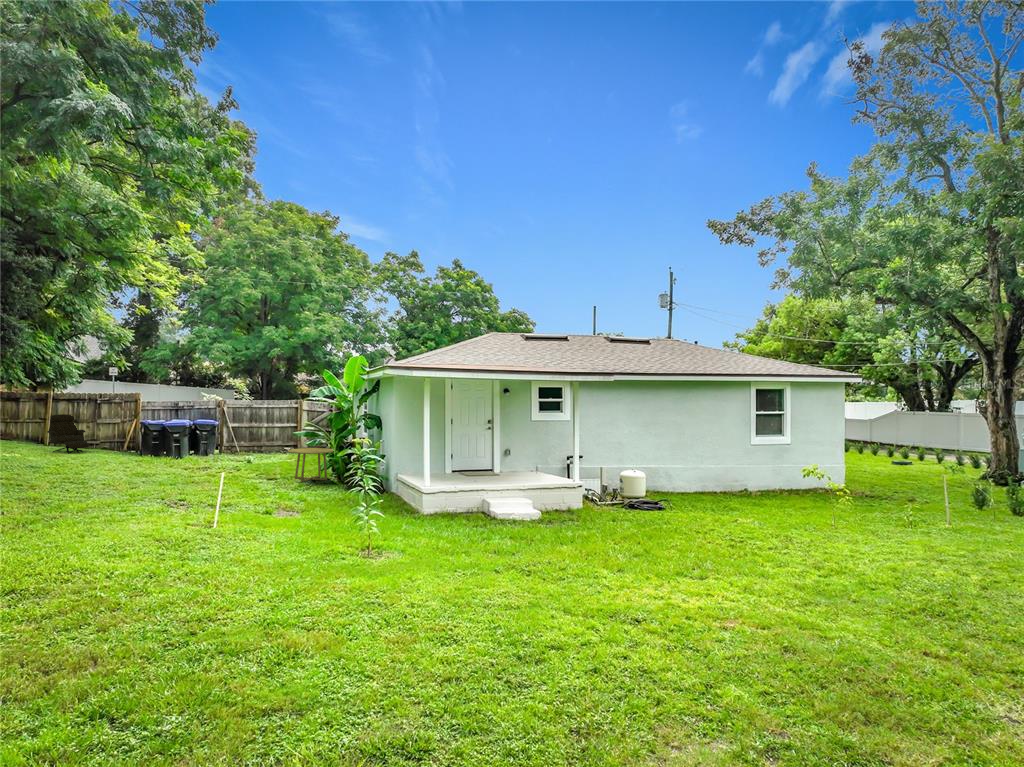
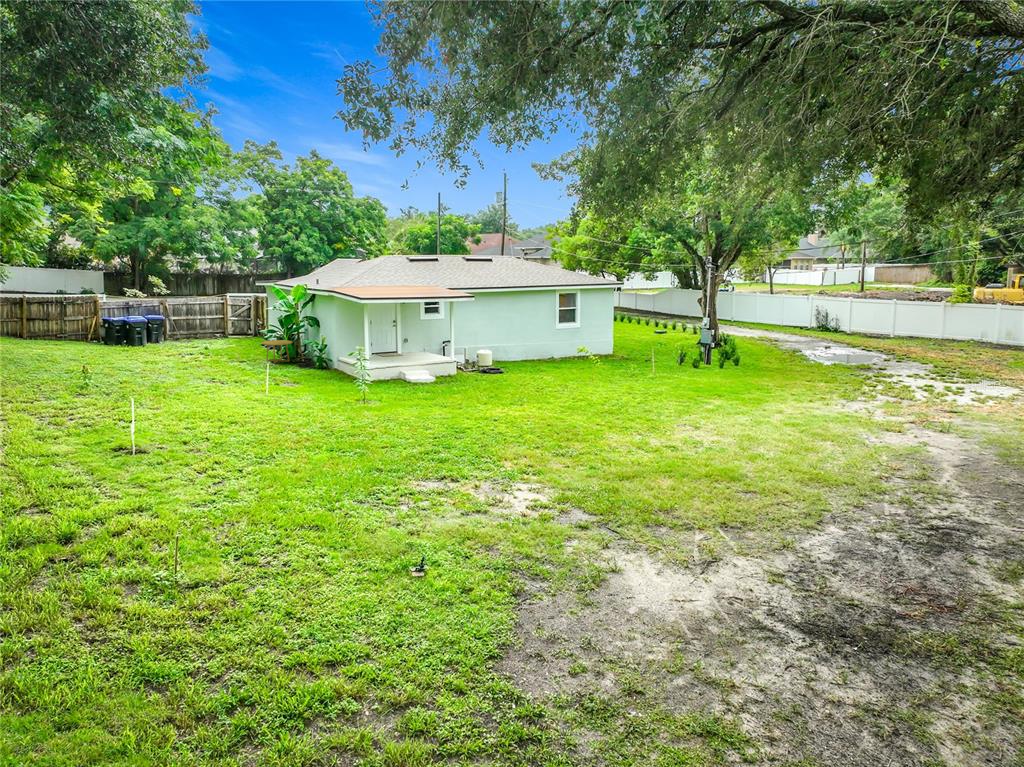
lounge chair: present [47,414,89,454] -> none [28,315,68,347]

